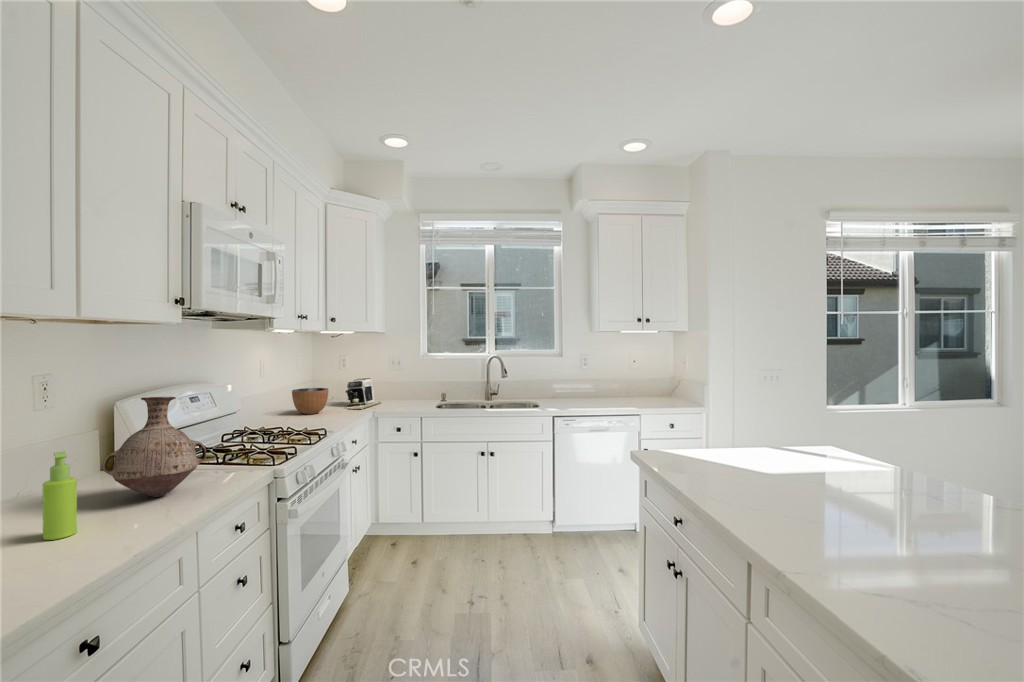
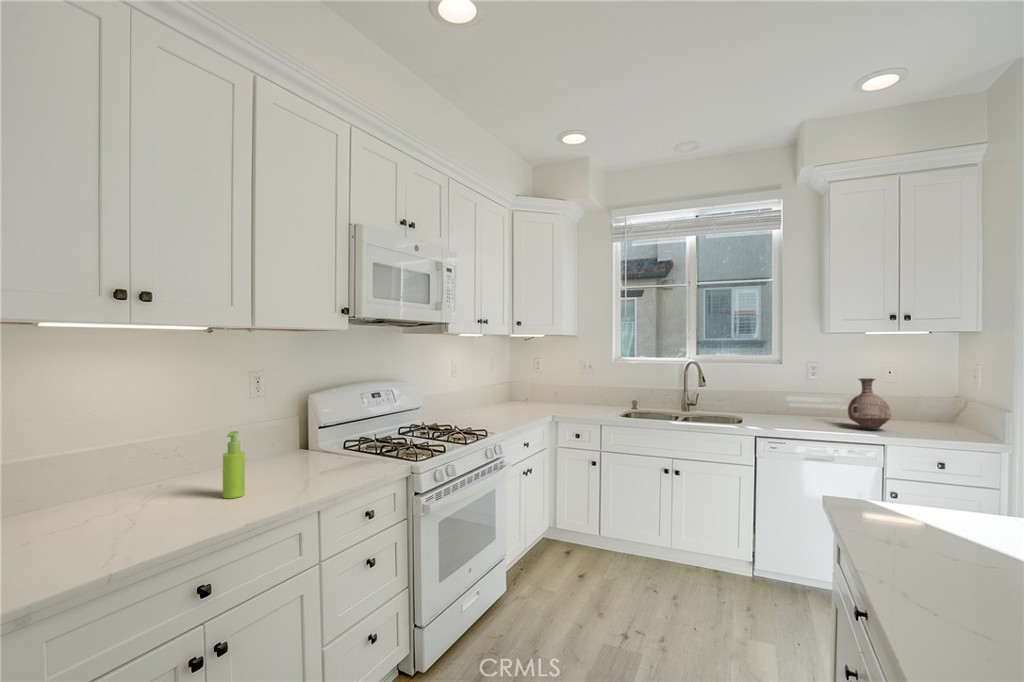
coffee maker: present [346,378,381,409] -> none [526,381,566,412]
bowl: present [292,388,328,414] -> none [478,388,509,412]
vase: present [102,397,206,497] -> present [848,378,891,430]

